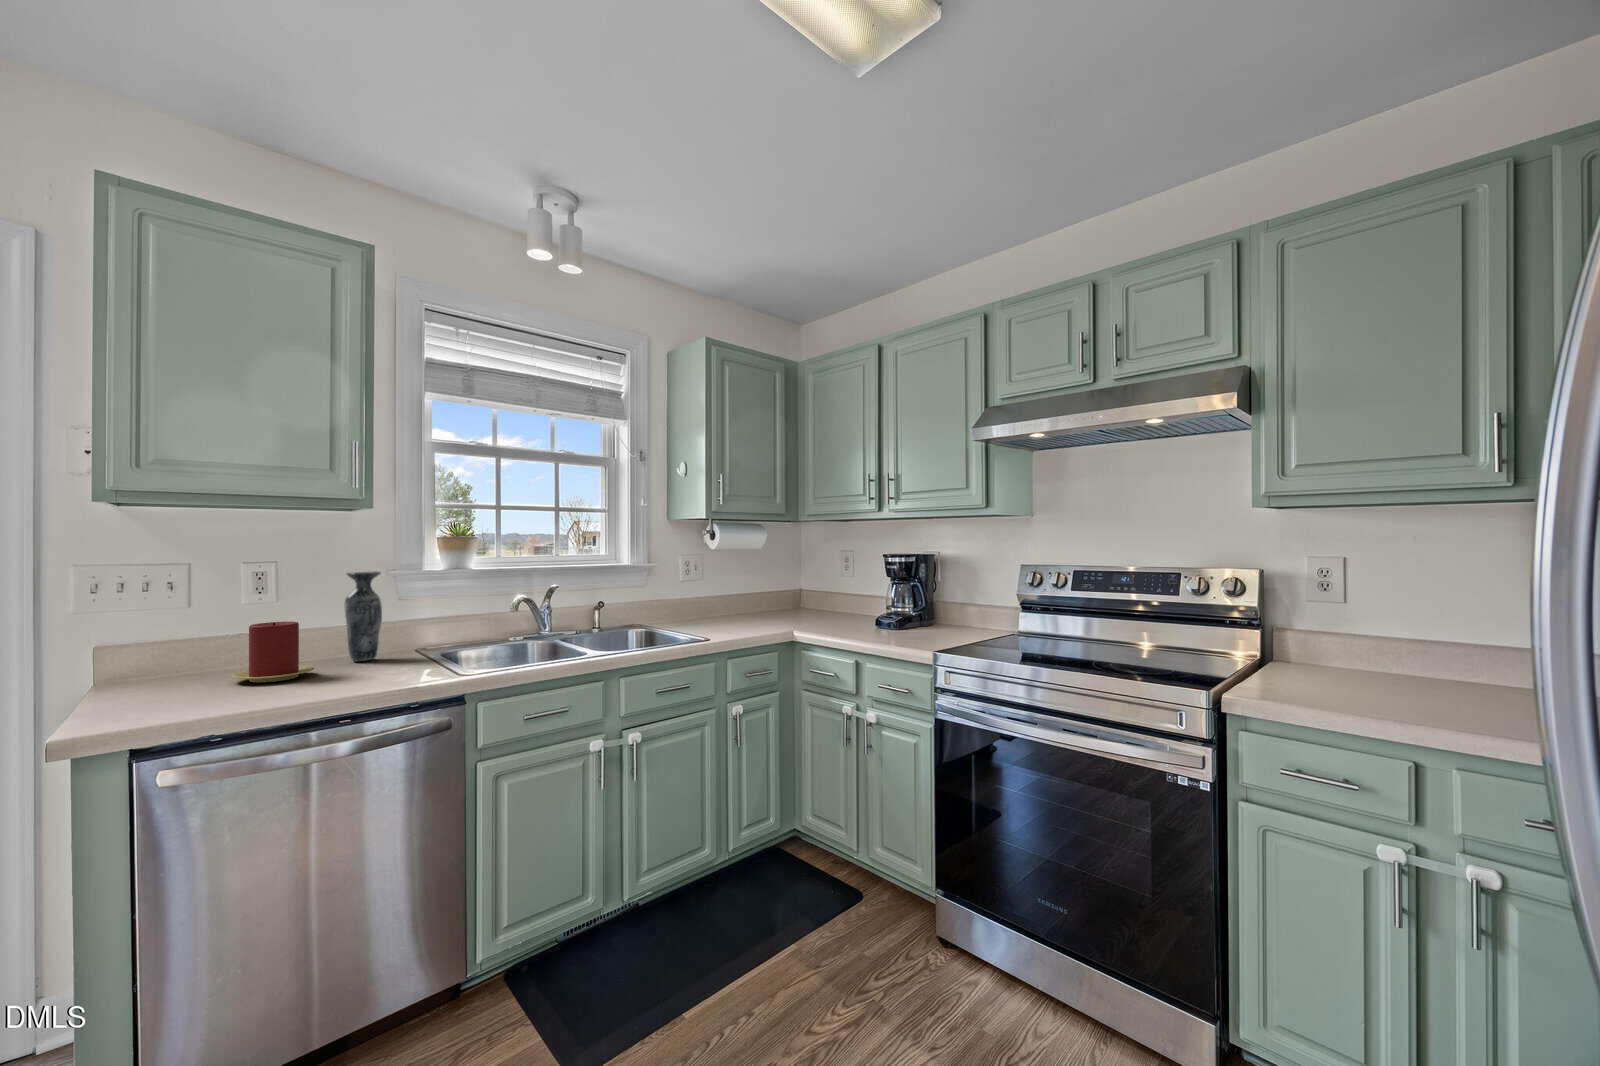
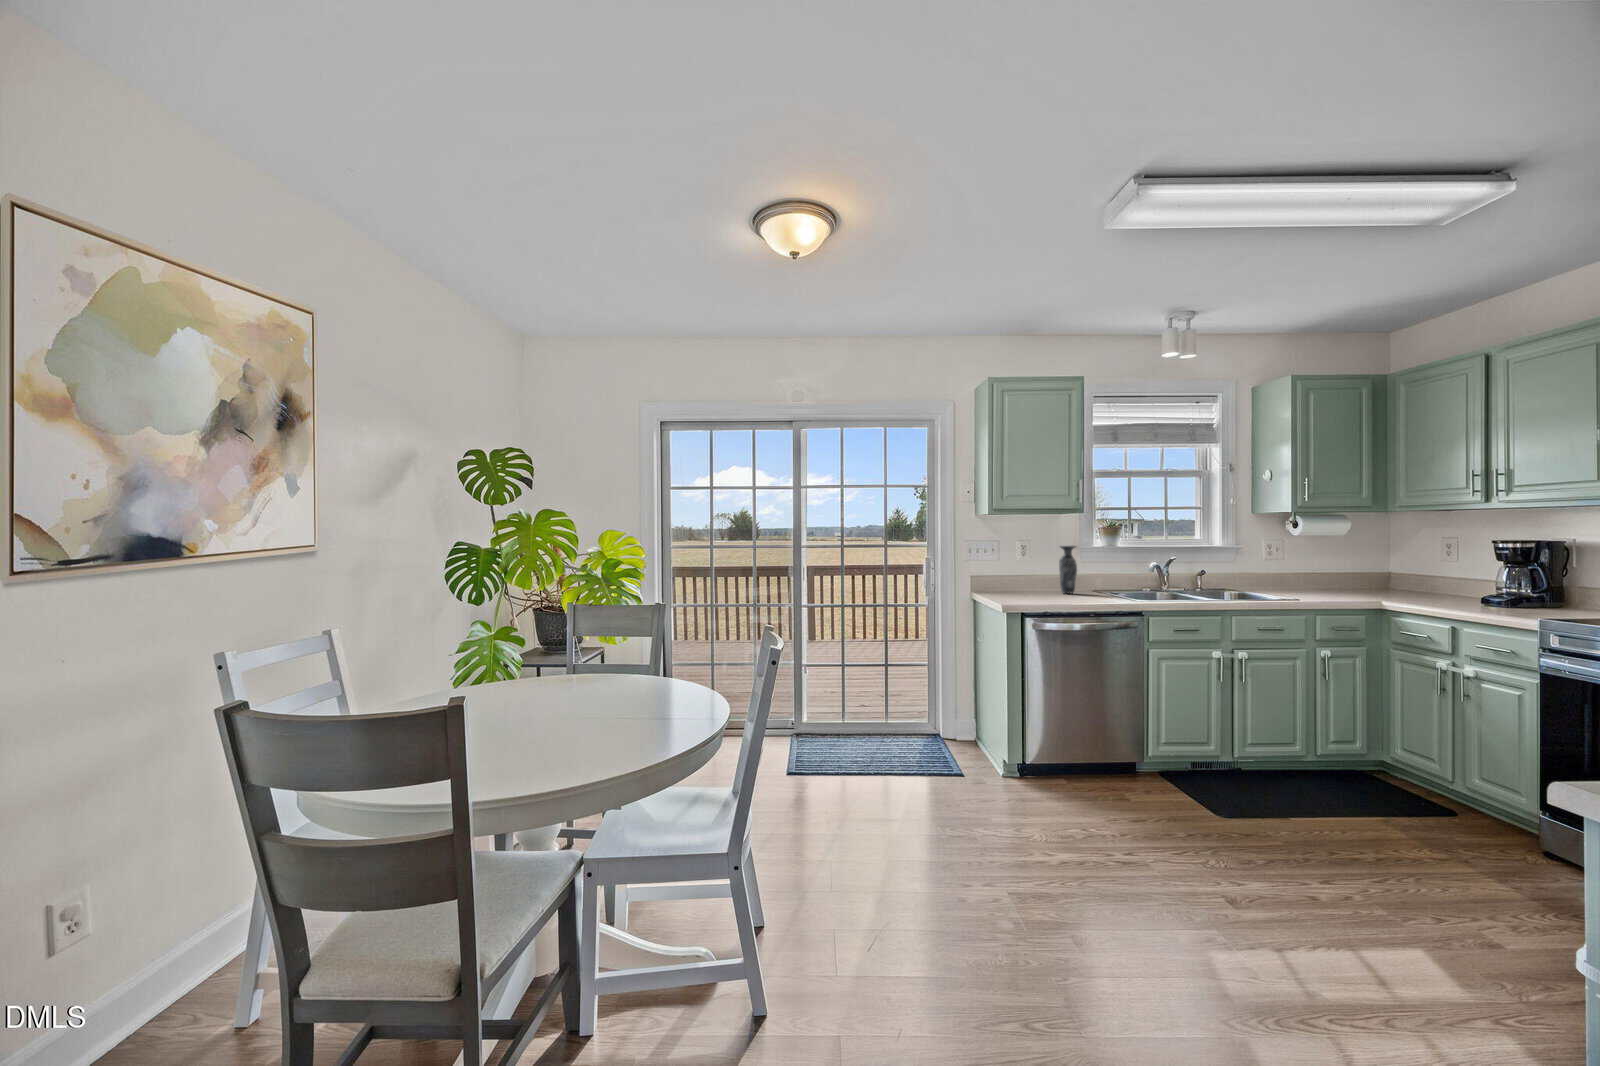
candle: present [231,622,314,682] -> none [1020,569,1055,597]

